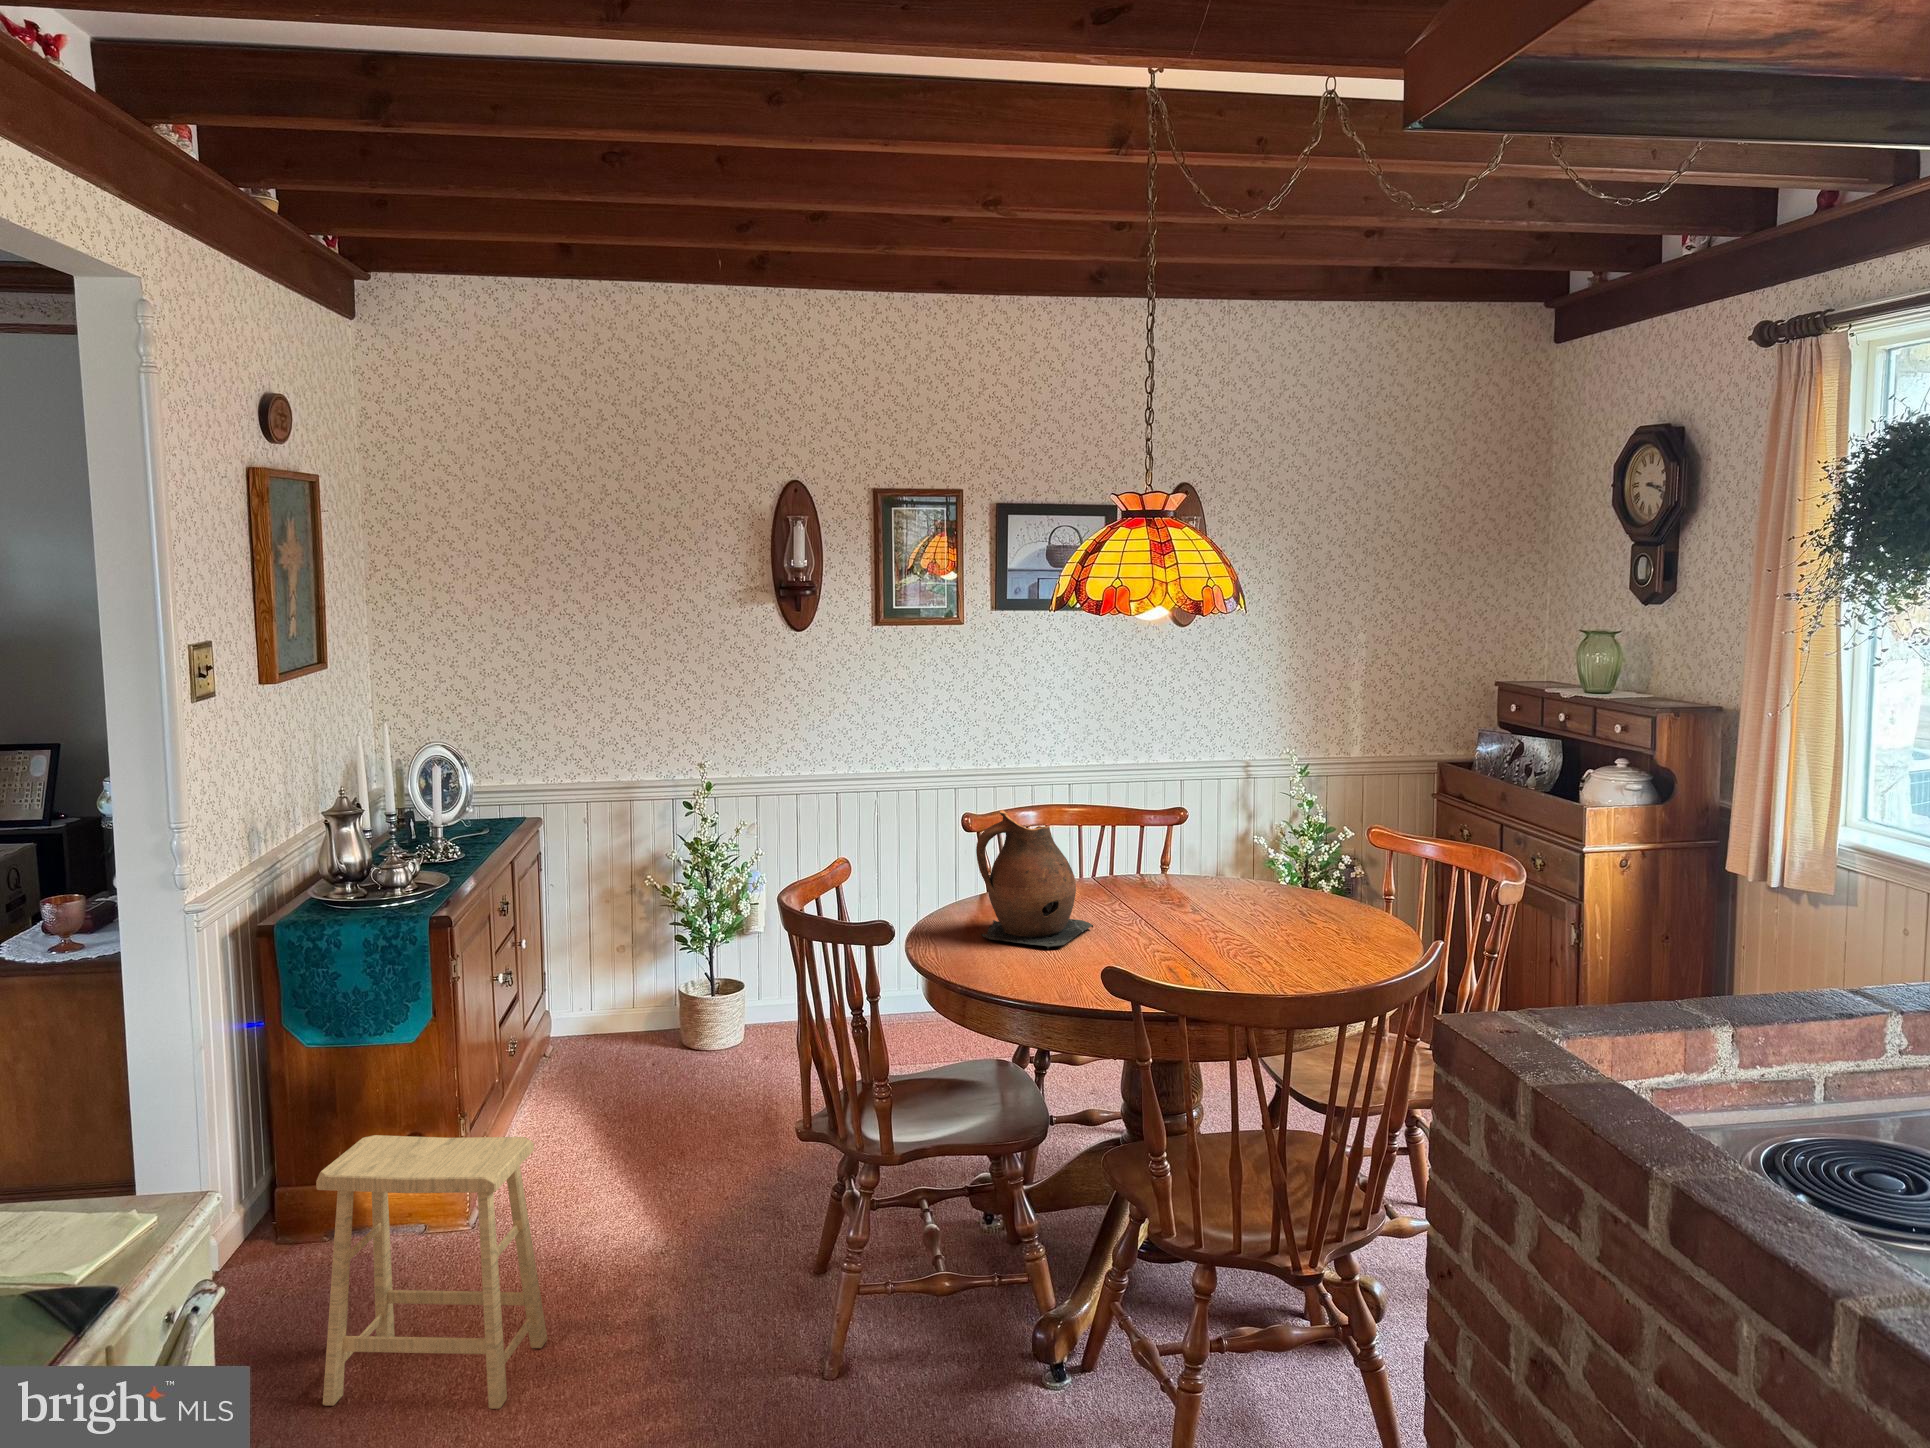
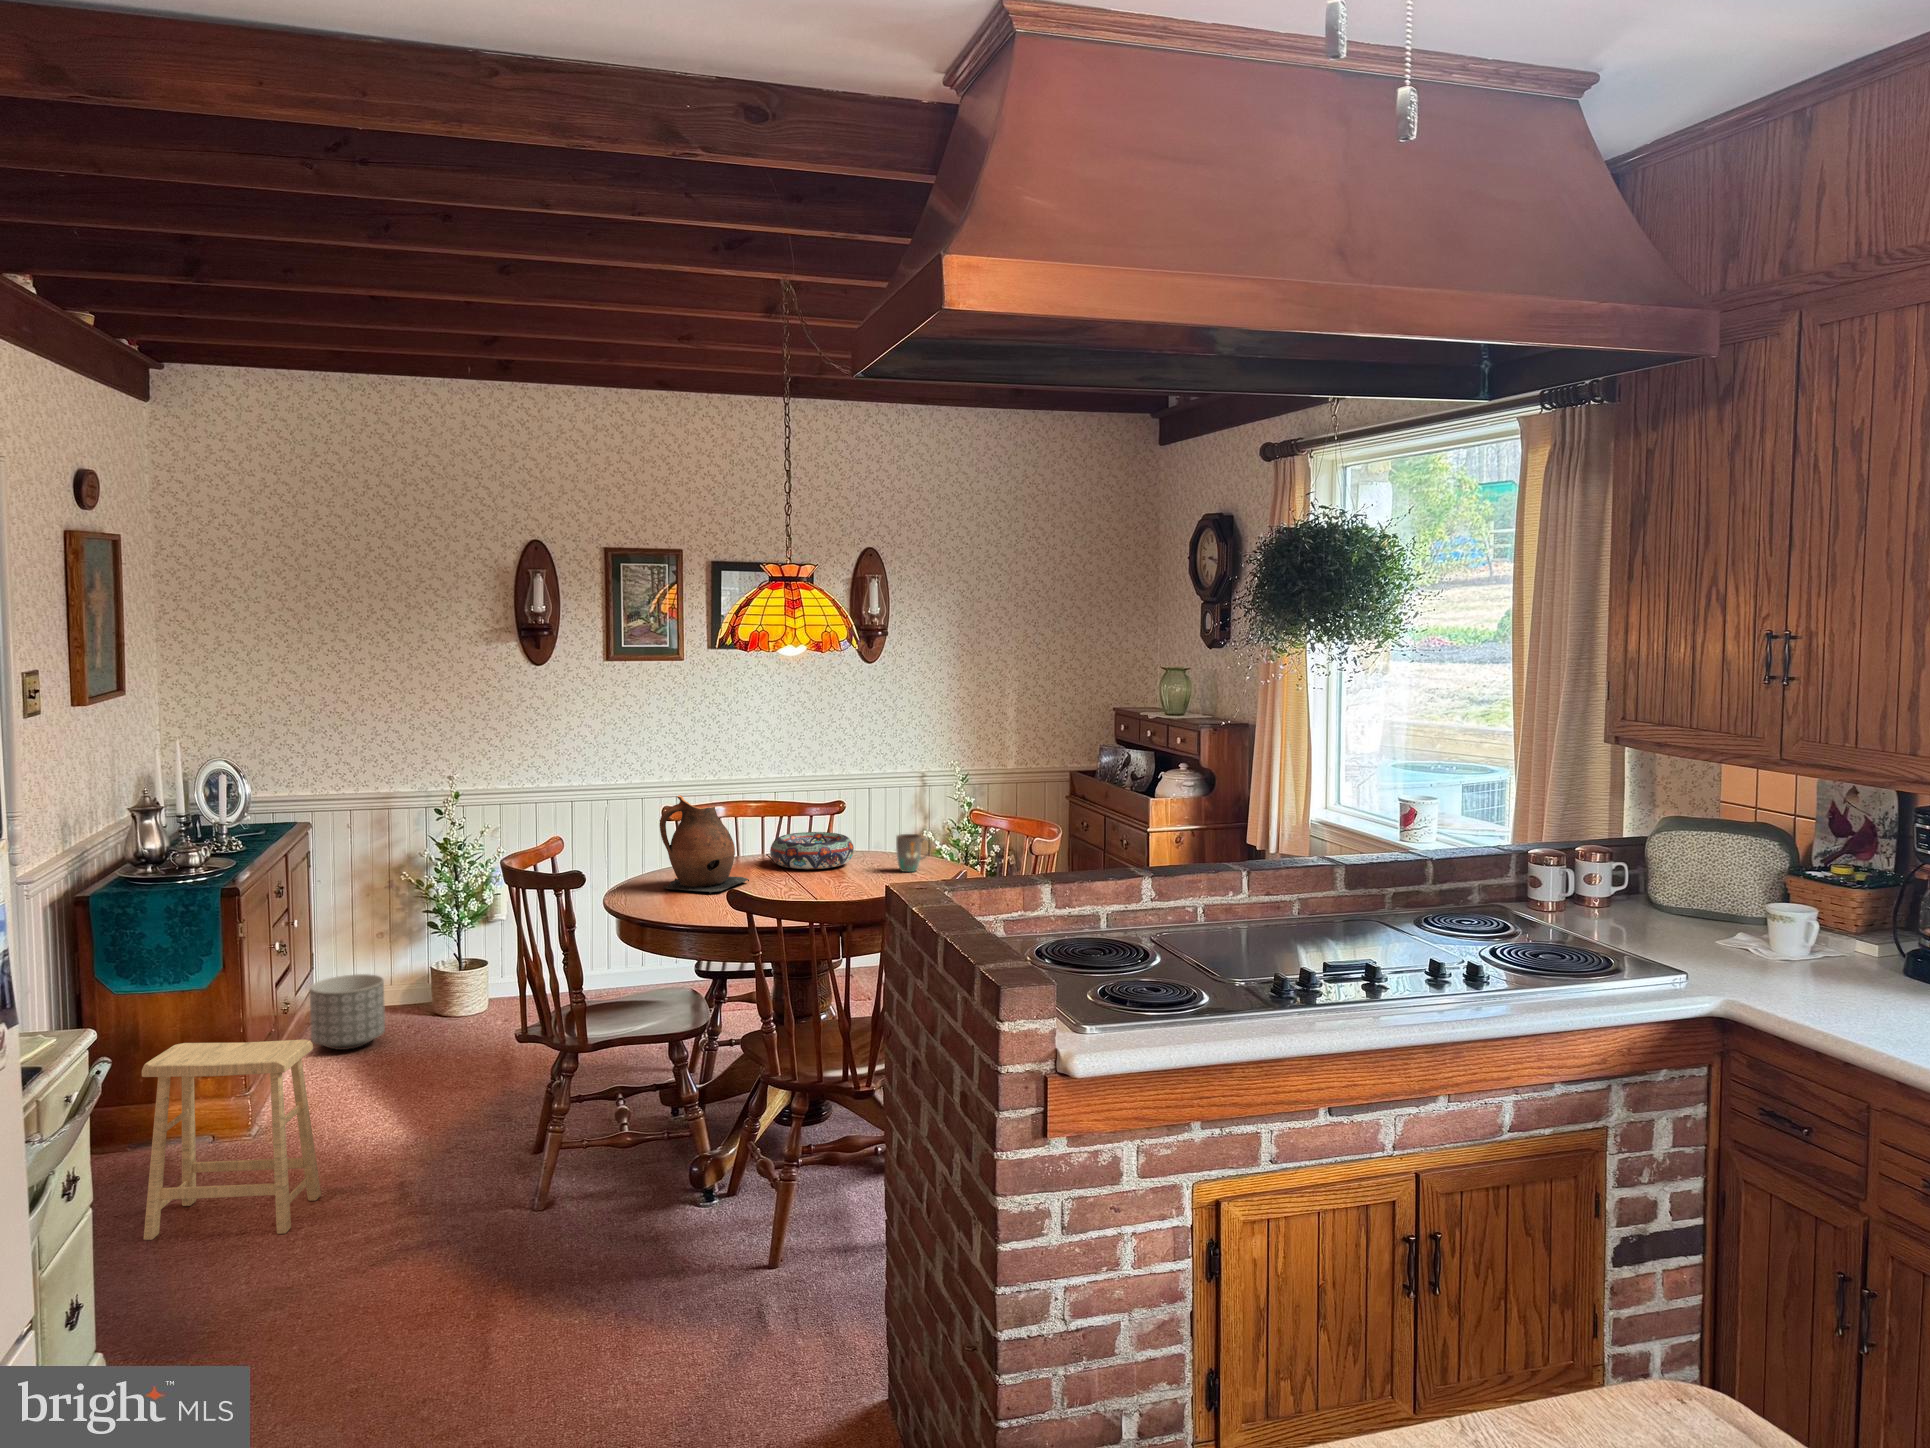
decorative bowl: none [1108,852,1219,906] -> present [770,832,854,869]
mug: none [1281,860,1328,913] -> present [896,834,931,872]
planter: none [542,1001,628,1094] -> present [310,974,385,1050]

